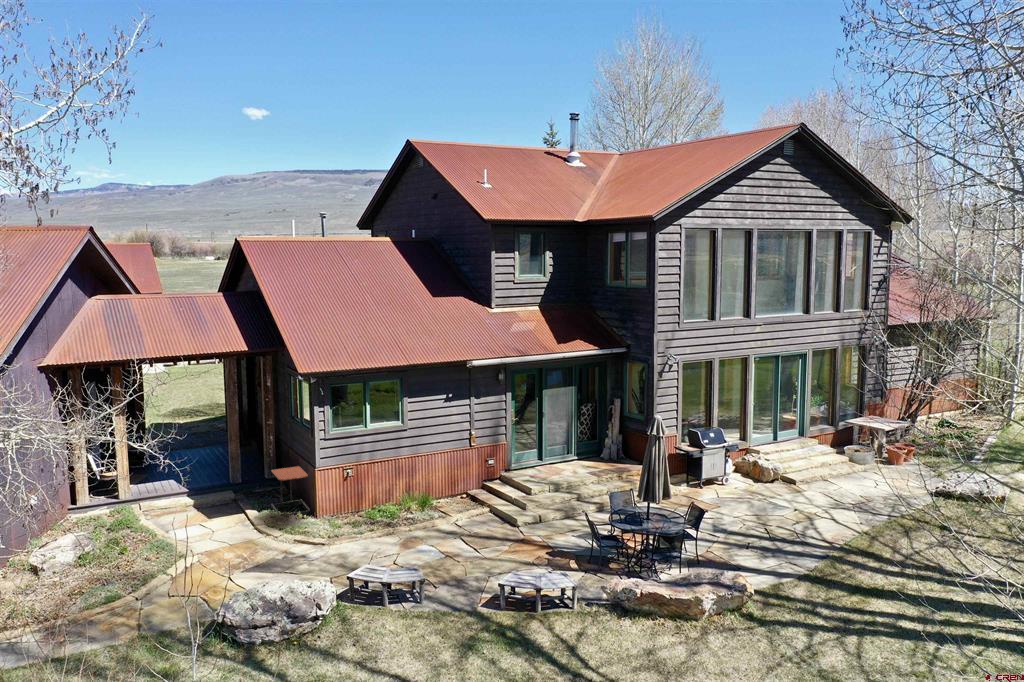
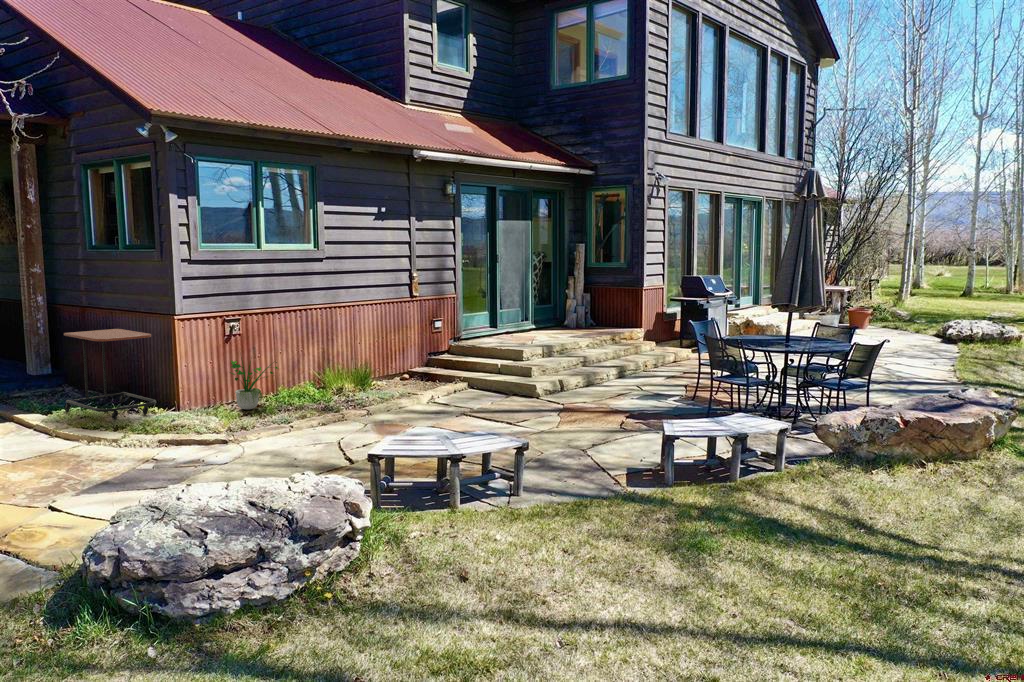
potted plant: none [341,485,373,519] -> present [230,357,278,410]

